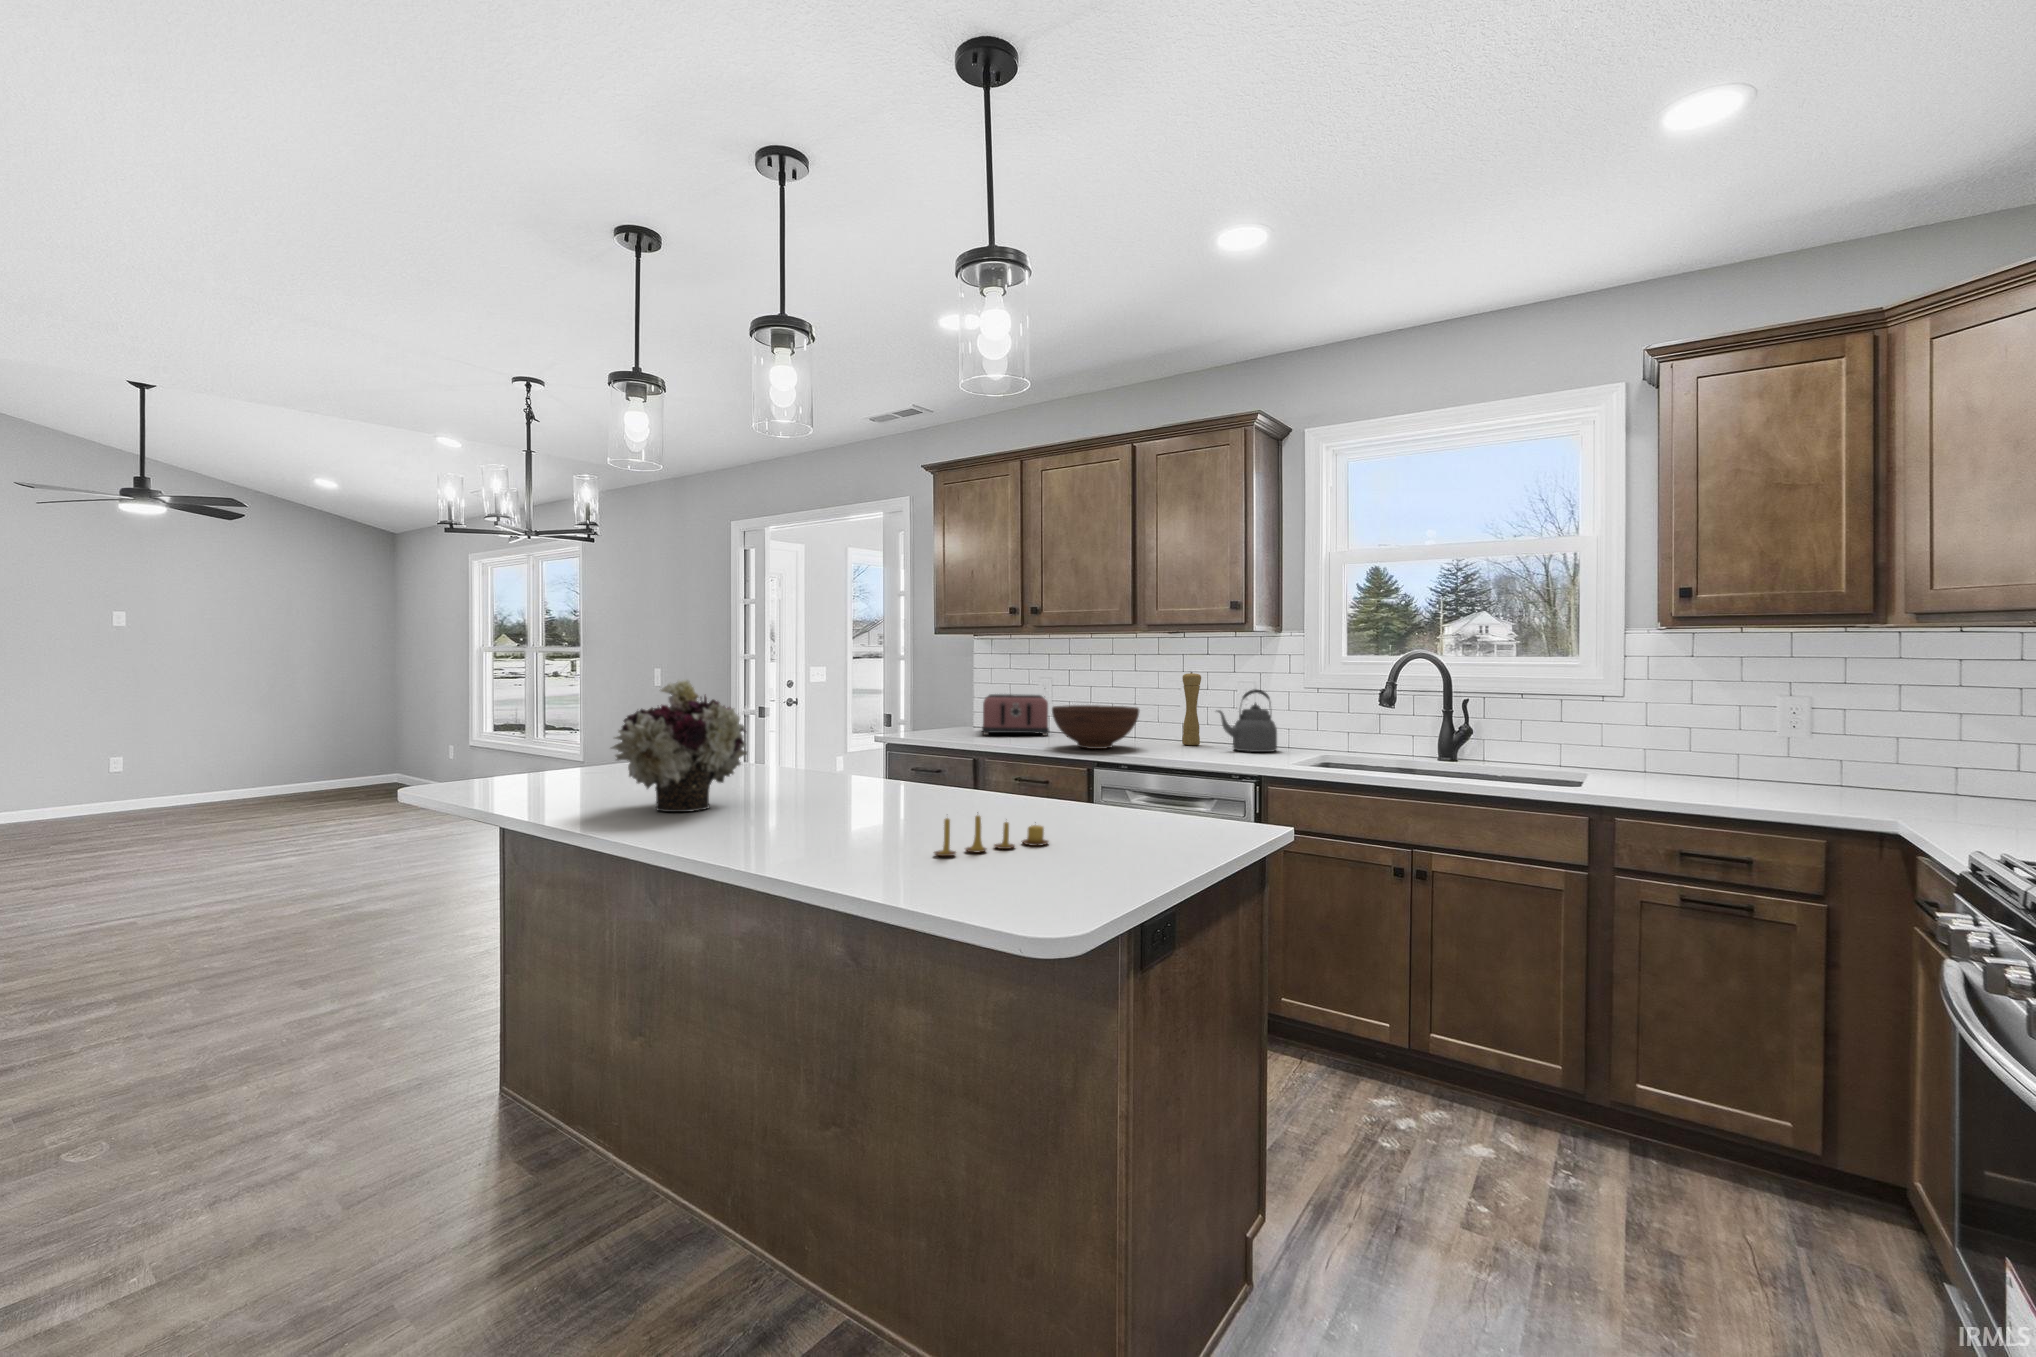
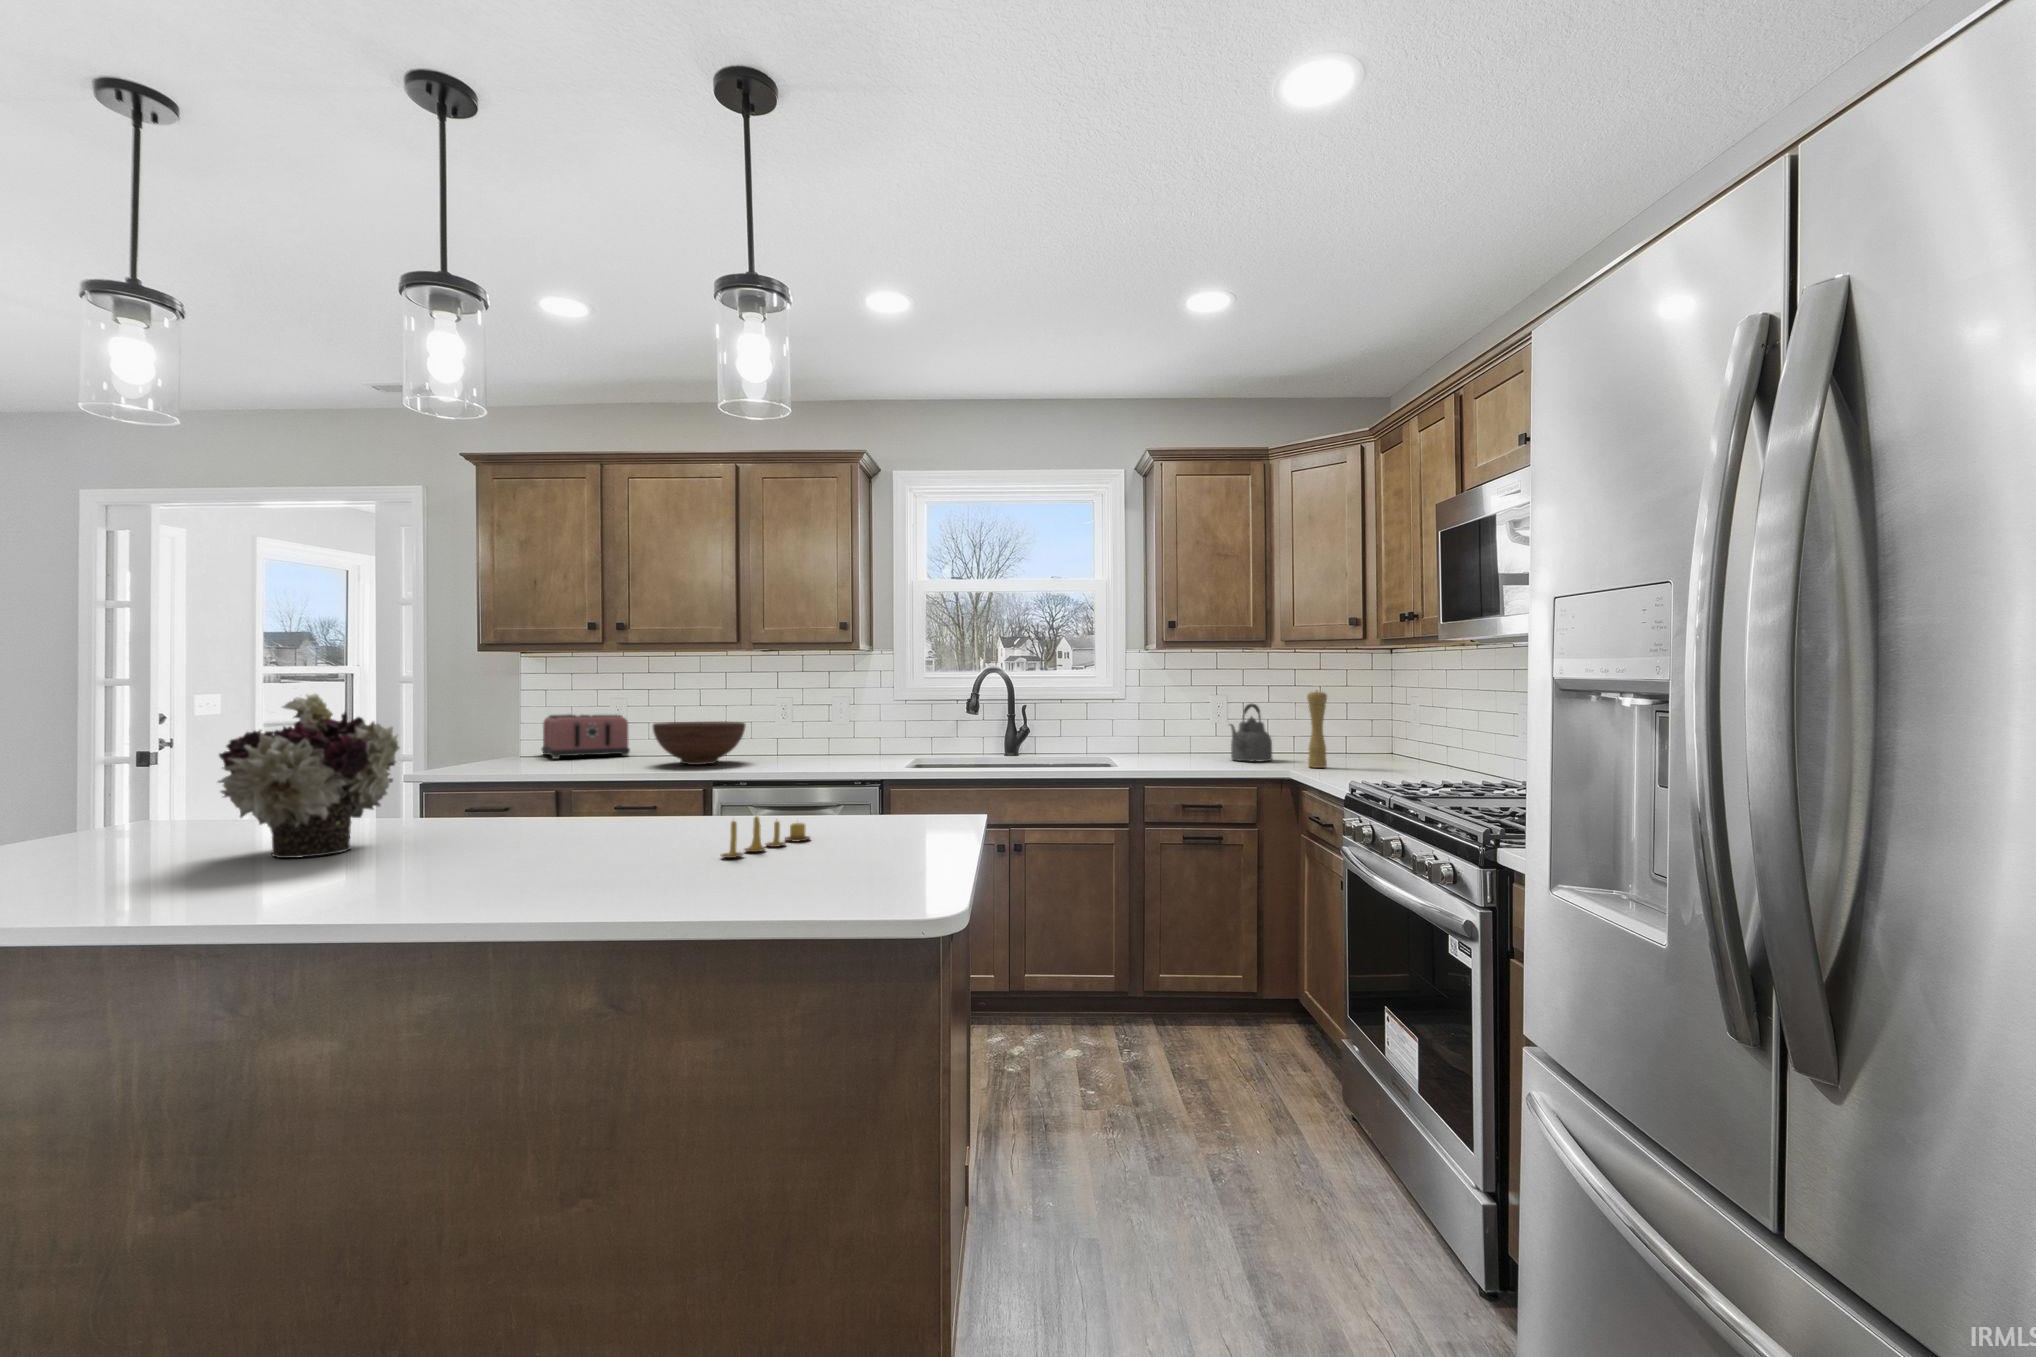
pepper mill: present [1182,672,1201,745] -> present [1307,691,1327,768]
kettle: present [1217,689,1277,752] -> present [1230,704,1272,761]

